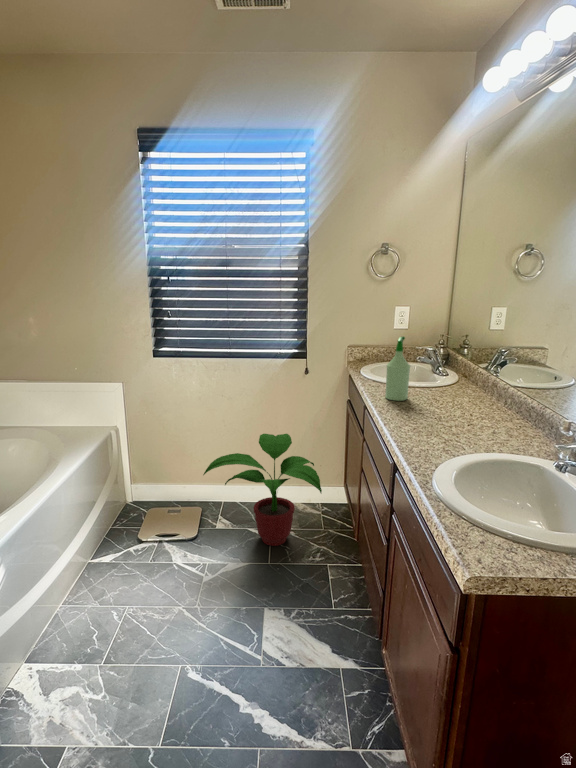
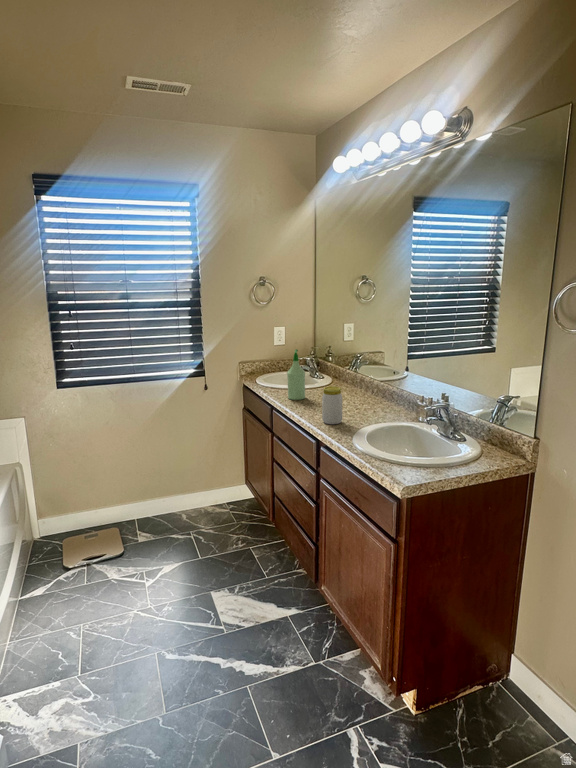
jar: none [408,391,438,443] -> present [322,386,342,424]
potted plant: present [203,434,322,546] -> none [129,445,240,545]

